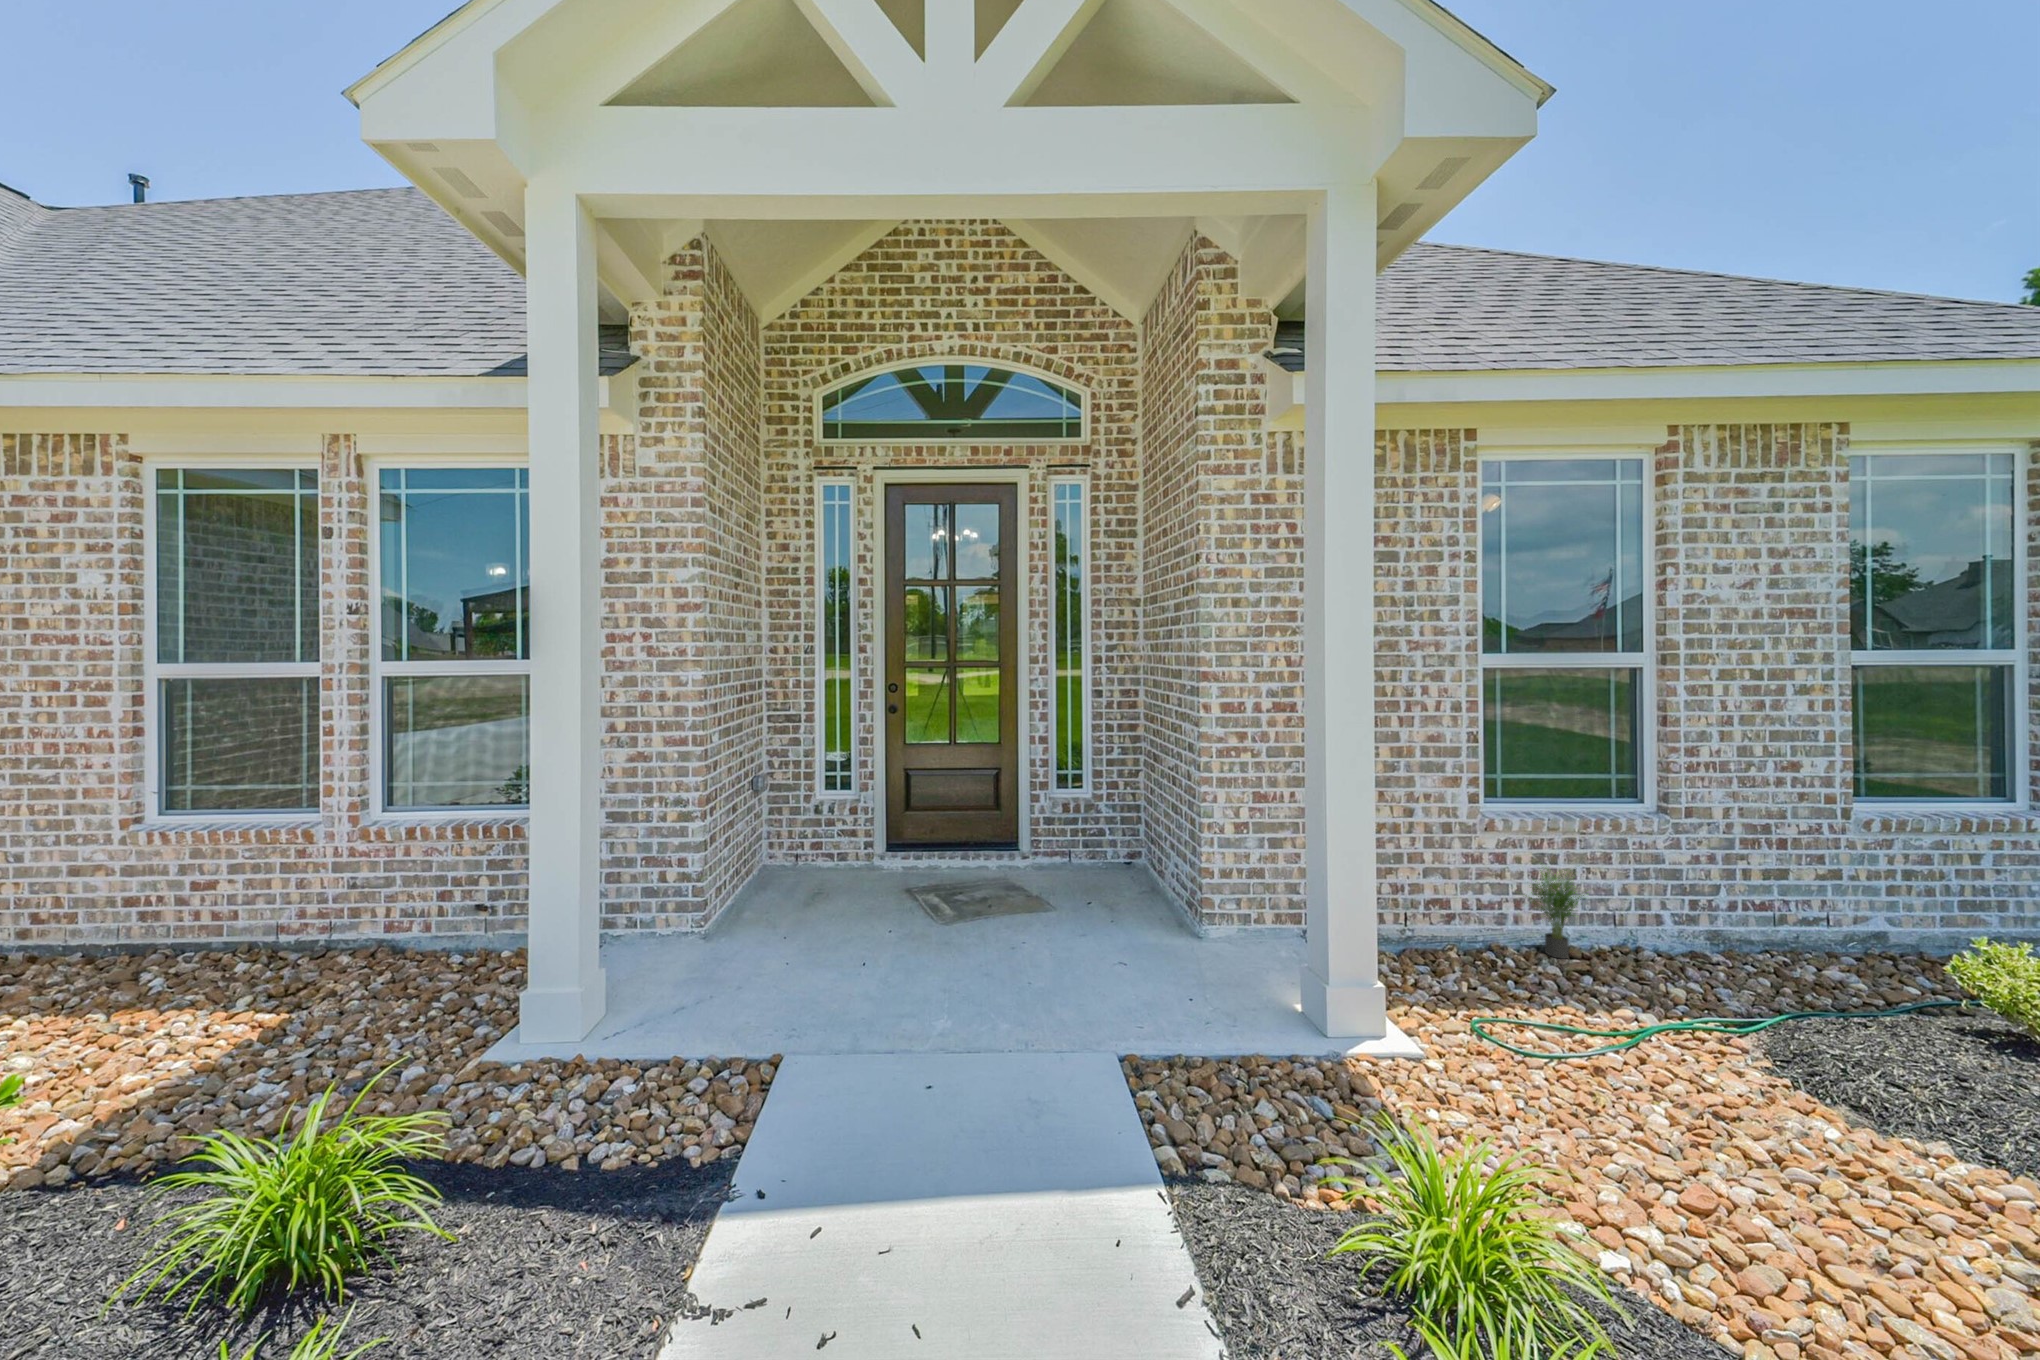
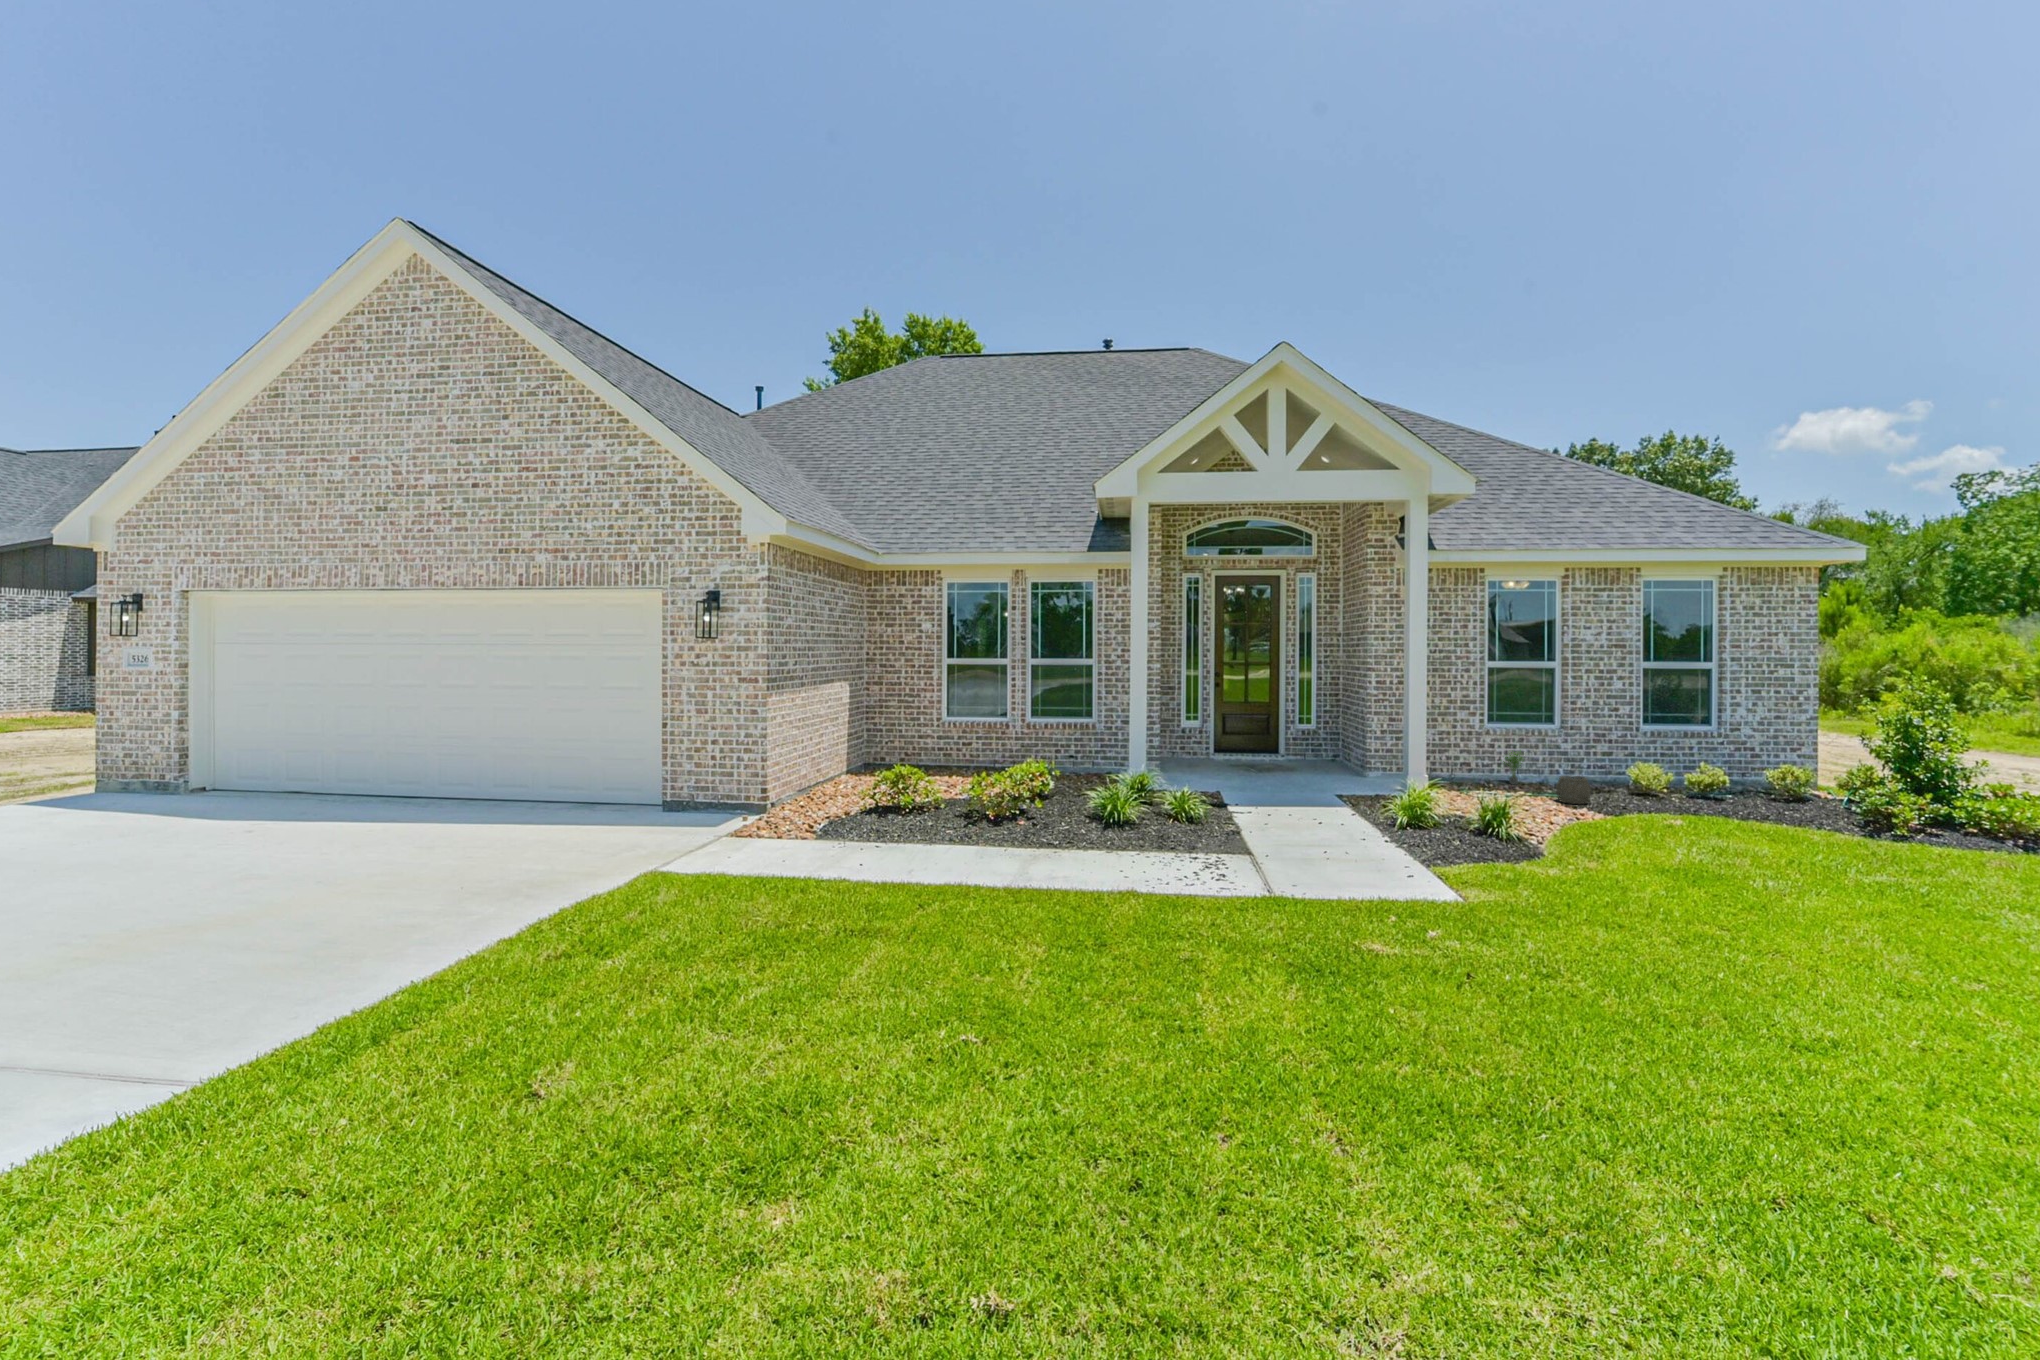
woven basket: none [1784,999,1935,1120] -> present [1556,775,1591,804]

